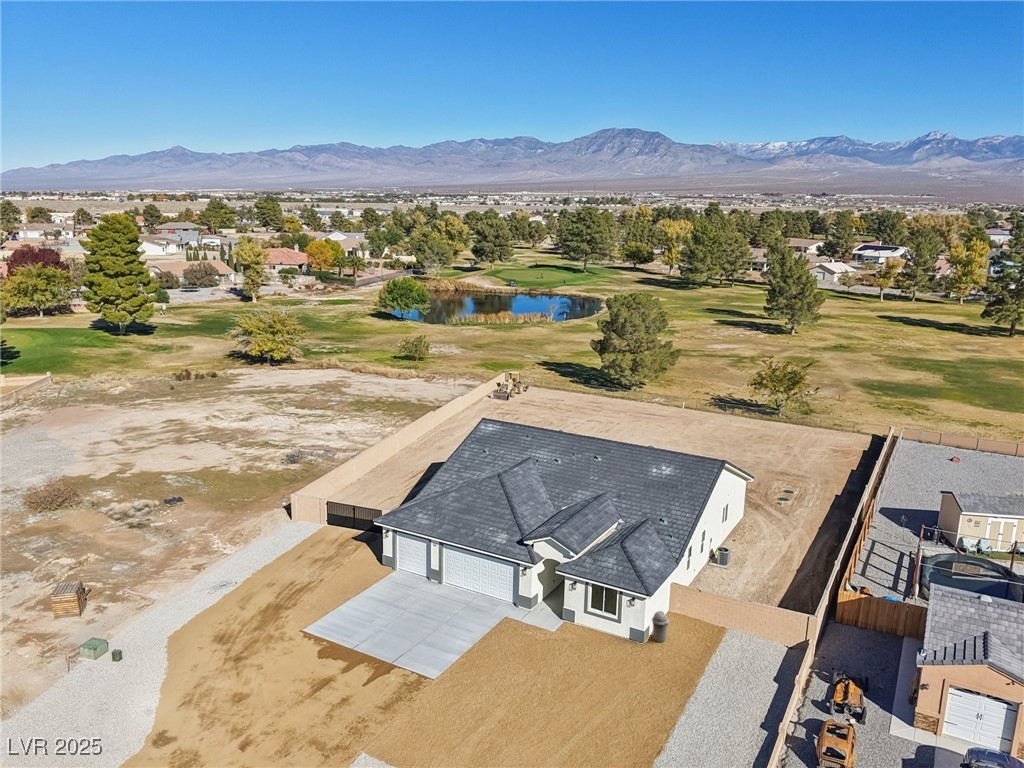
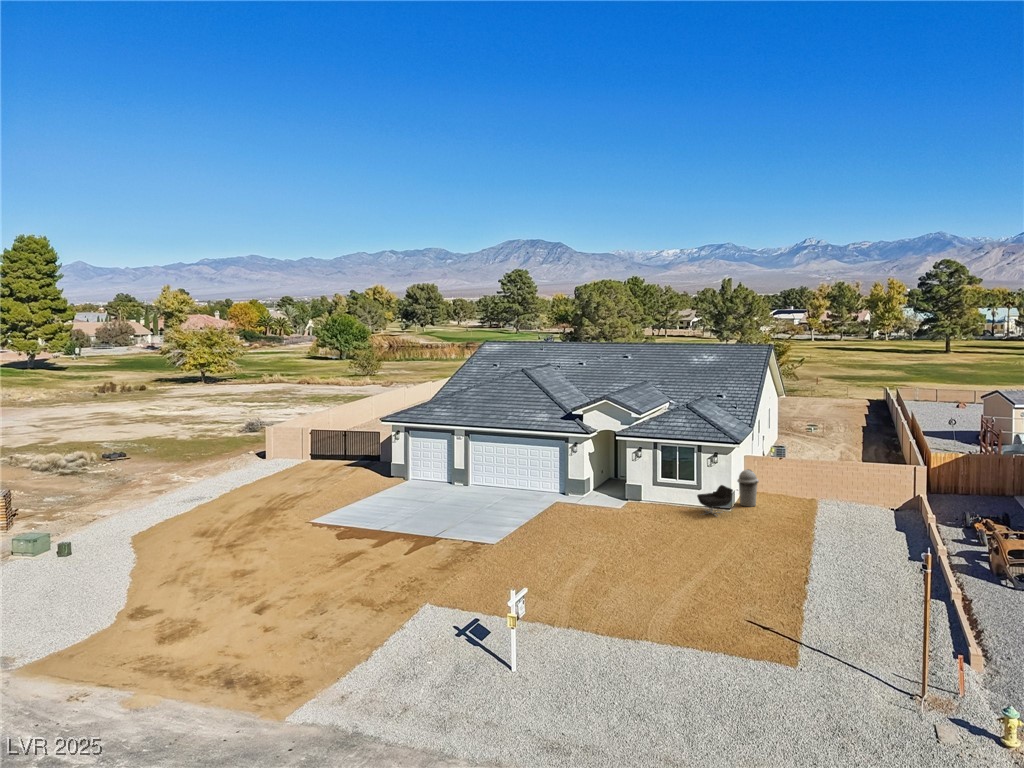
lounge chair: none [613,625,642,655] -> present [697,485,733,516]

